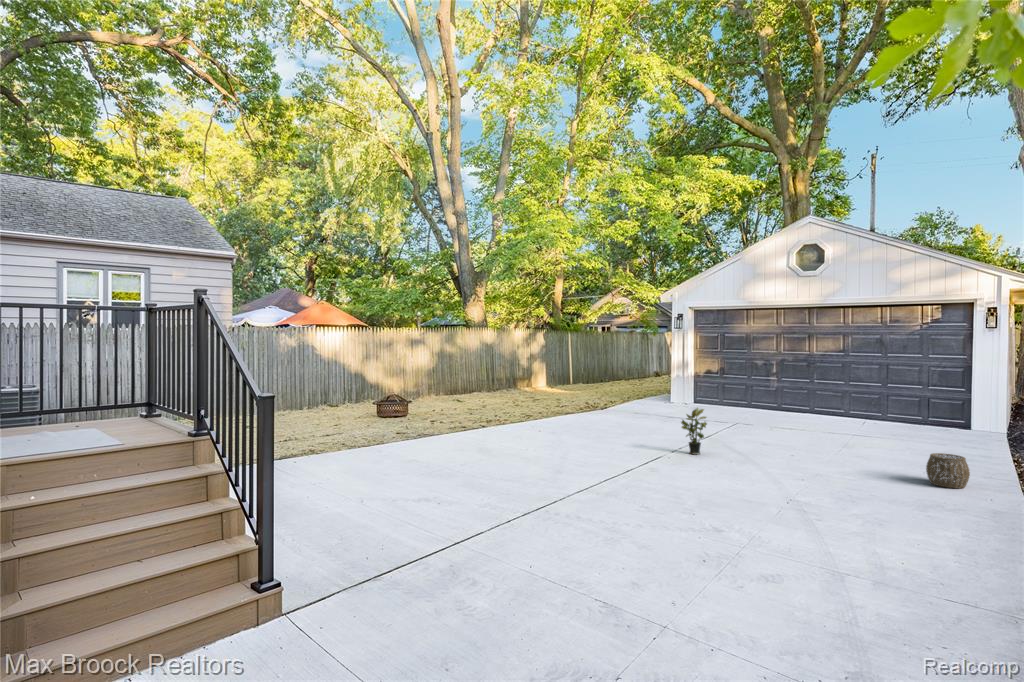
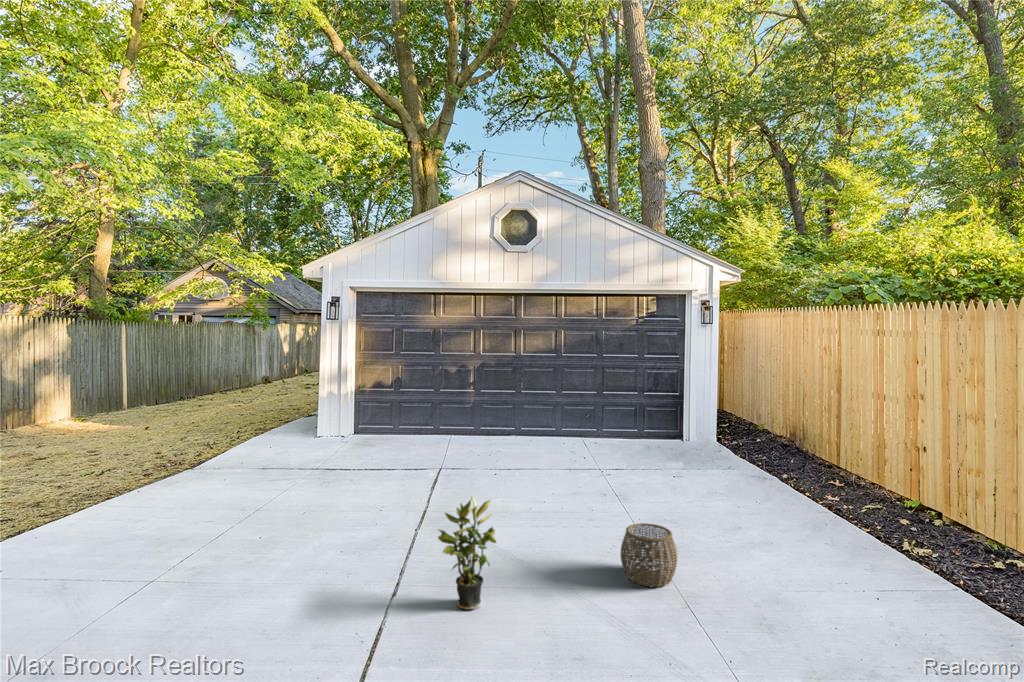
woven basket: present [926,453,970,489] -> present [621,523,678,587]

